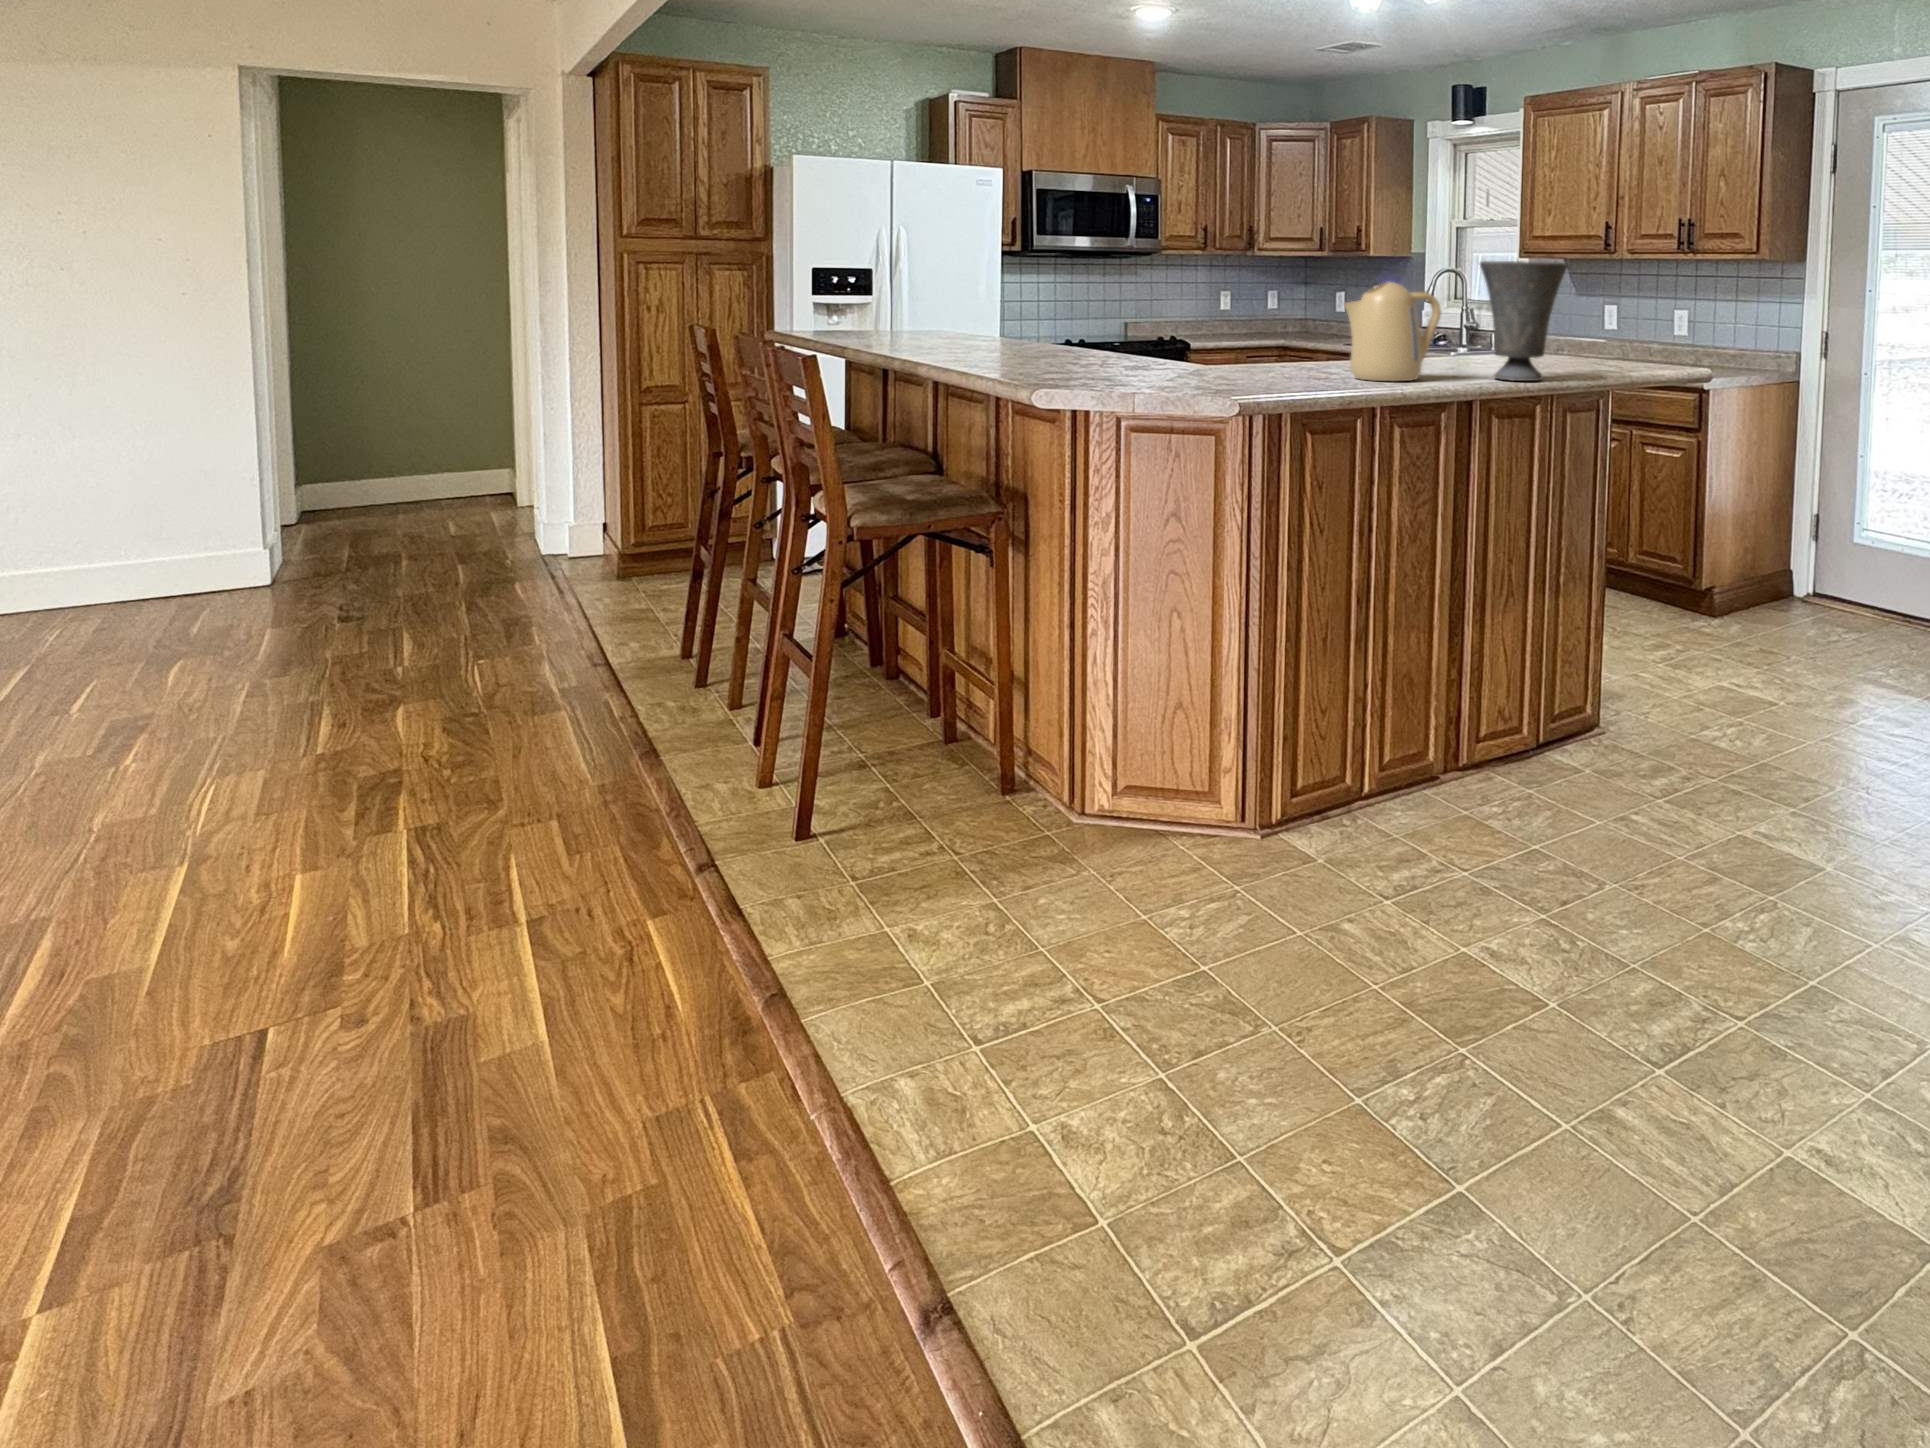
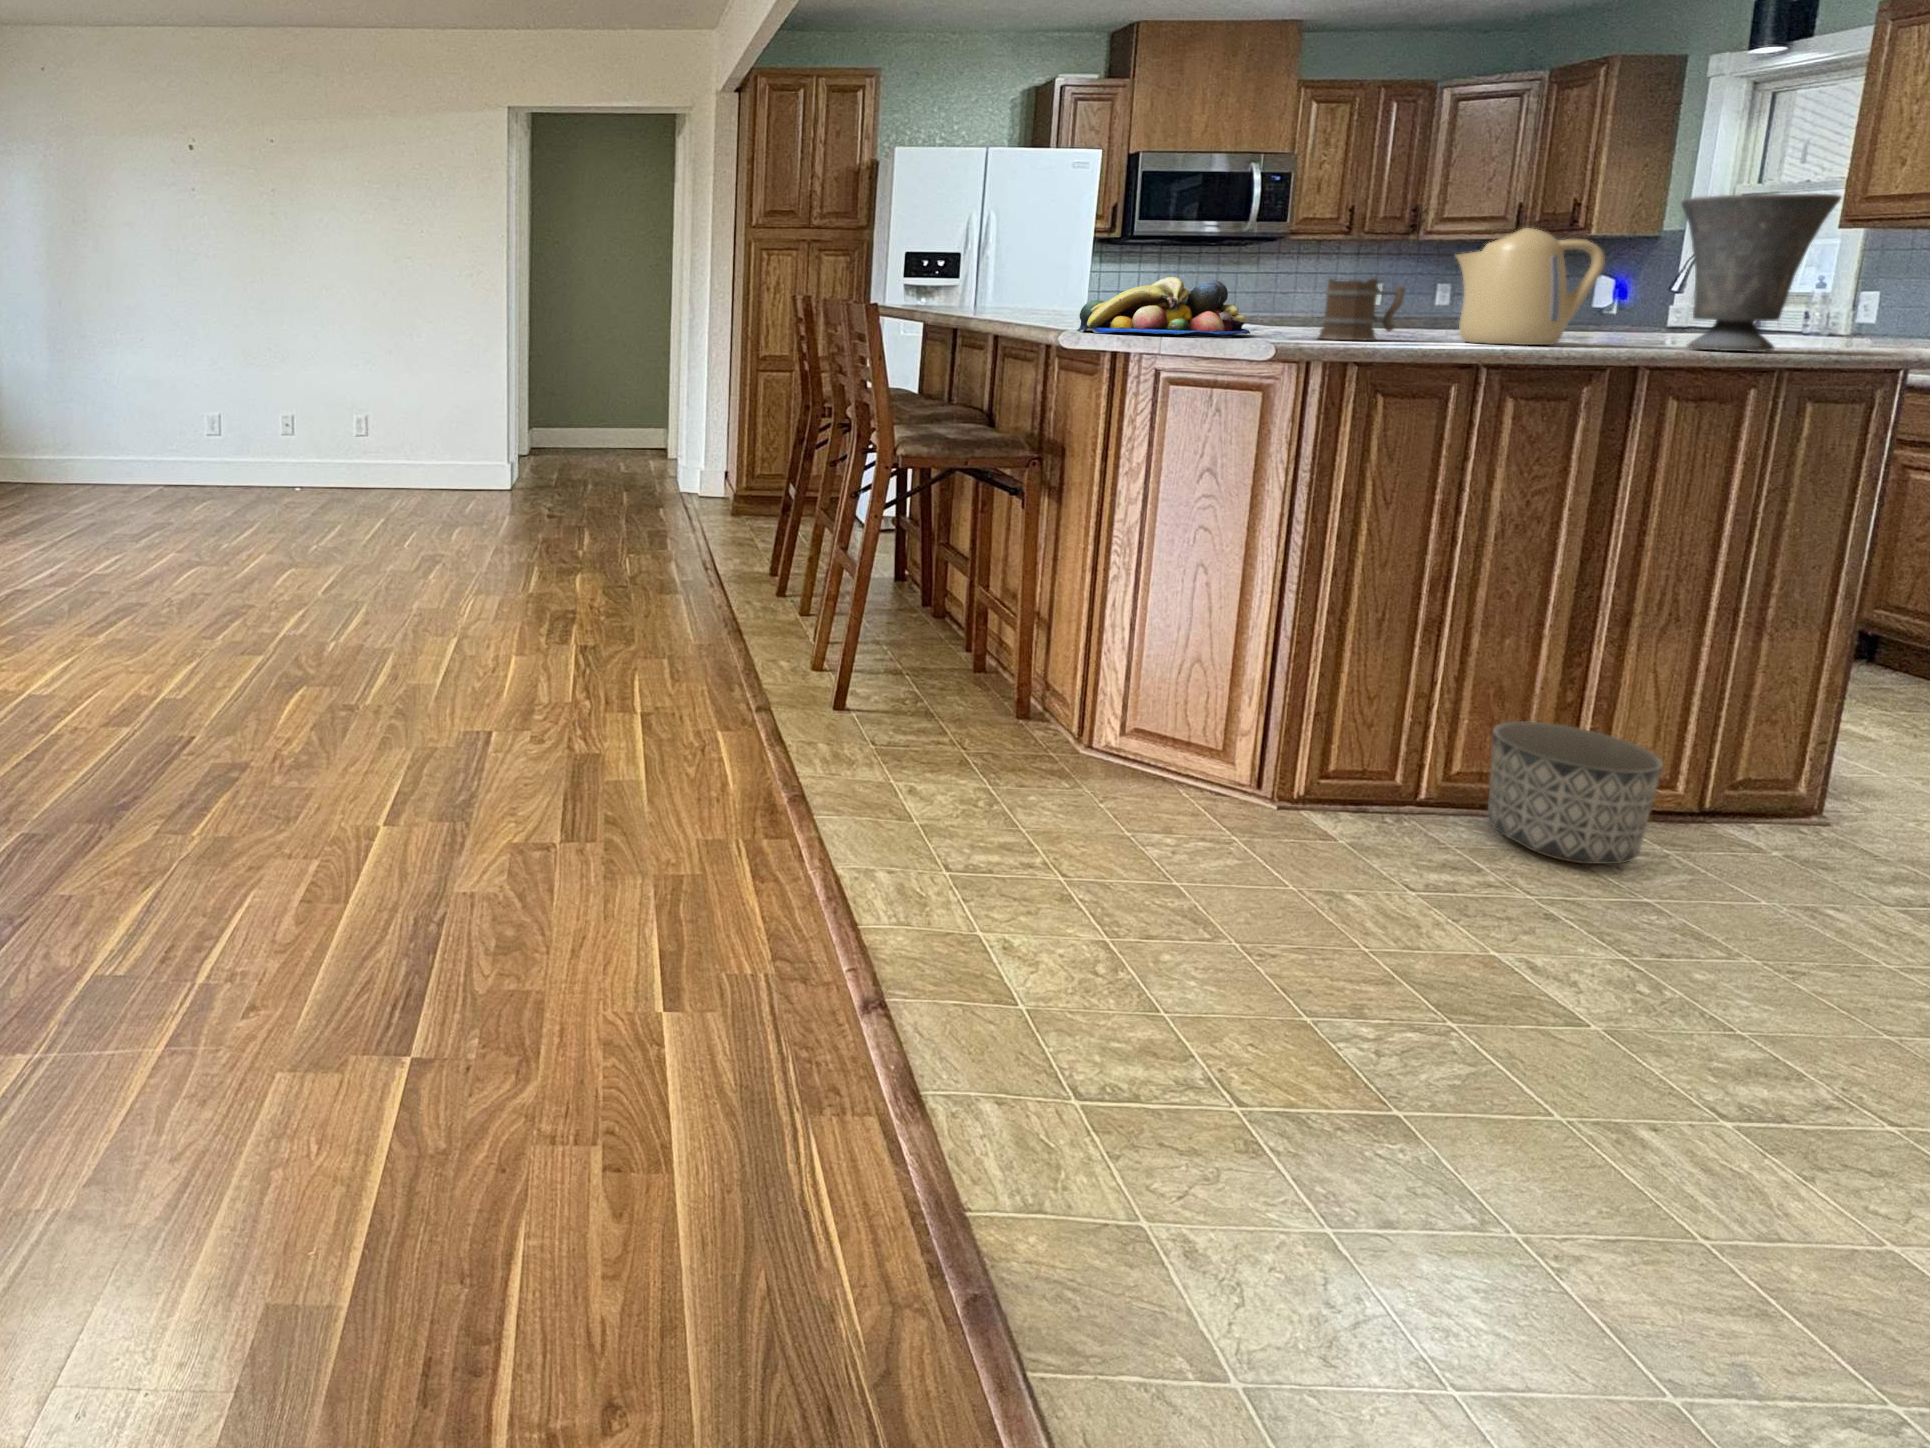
fruit bowl: none [1039,325,1198,385] -> present [1077,277,1250,336]
mug: none [1251,325,1314,383] -> present [1318,279,1406,340]
planter: none [1411,701,1522,824] -> present [1488,721,1663,864]

